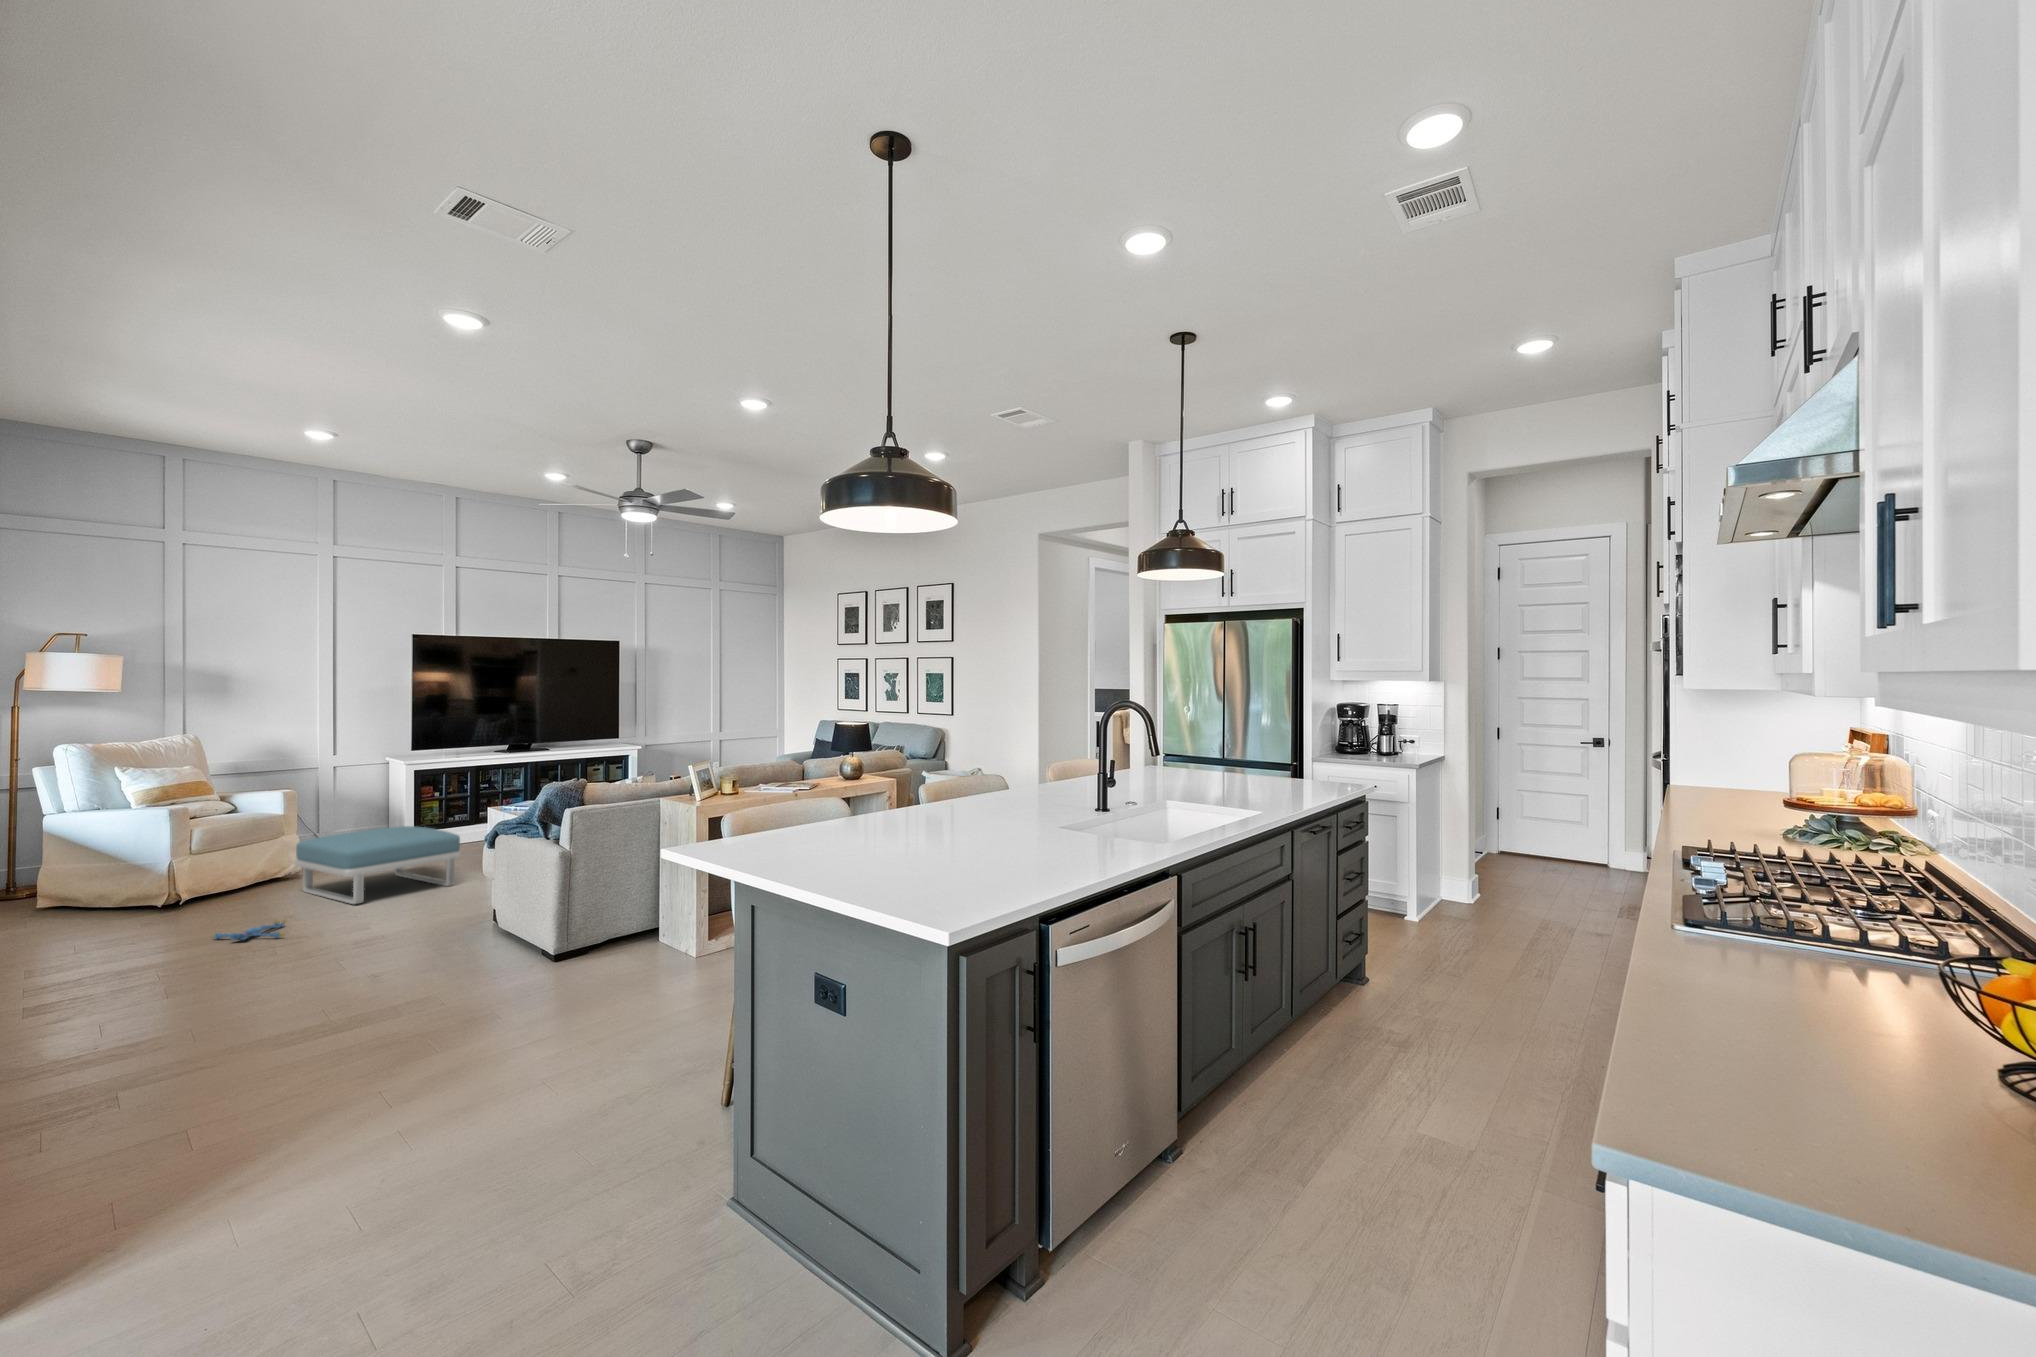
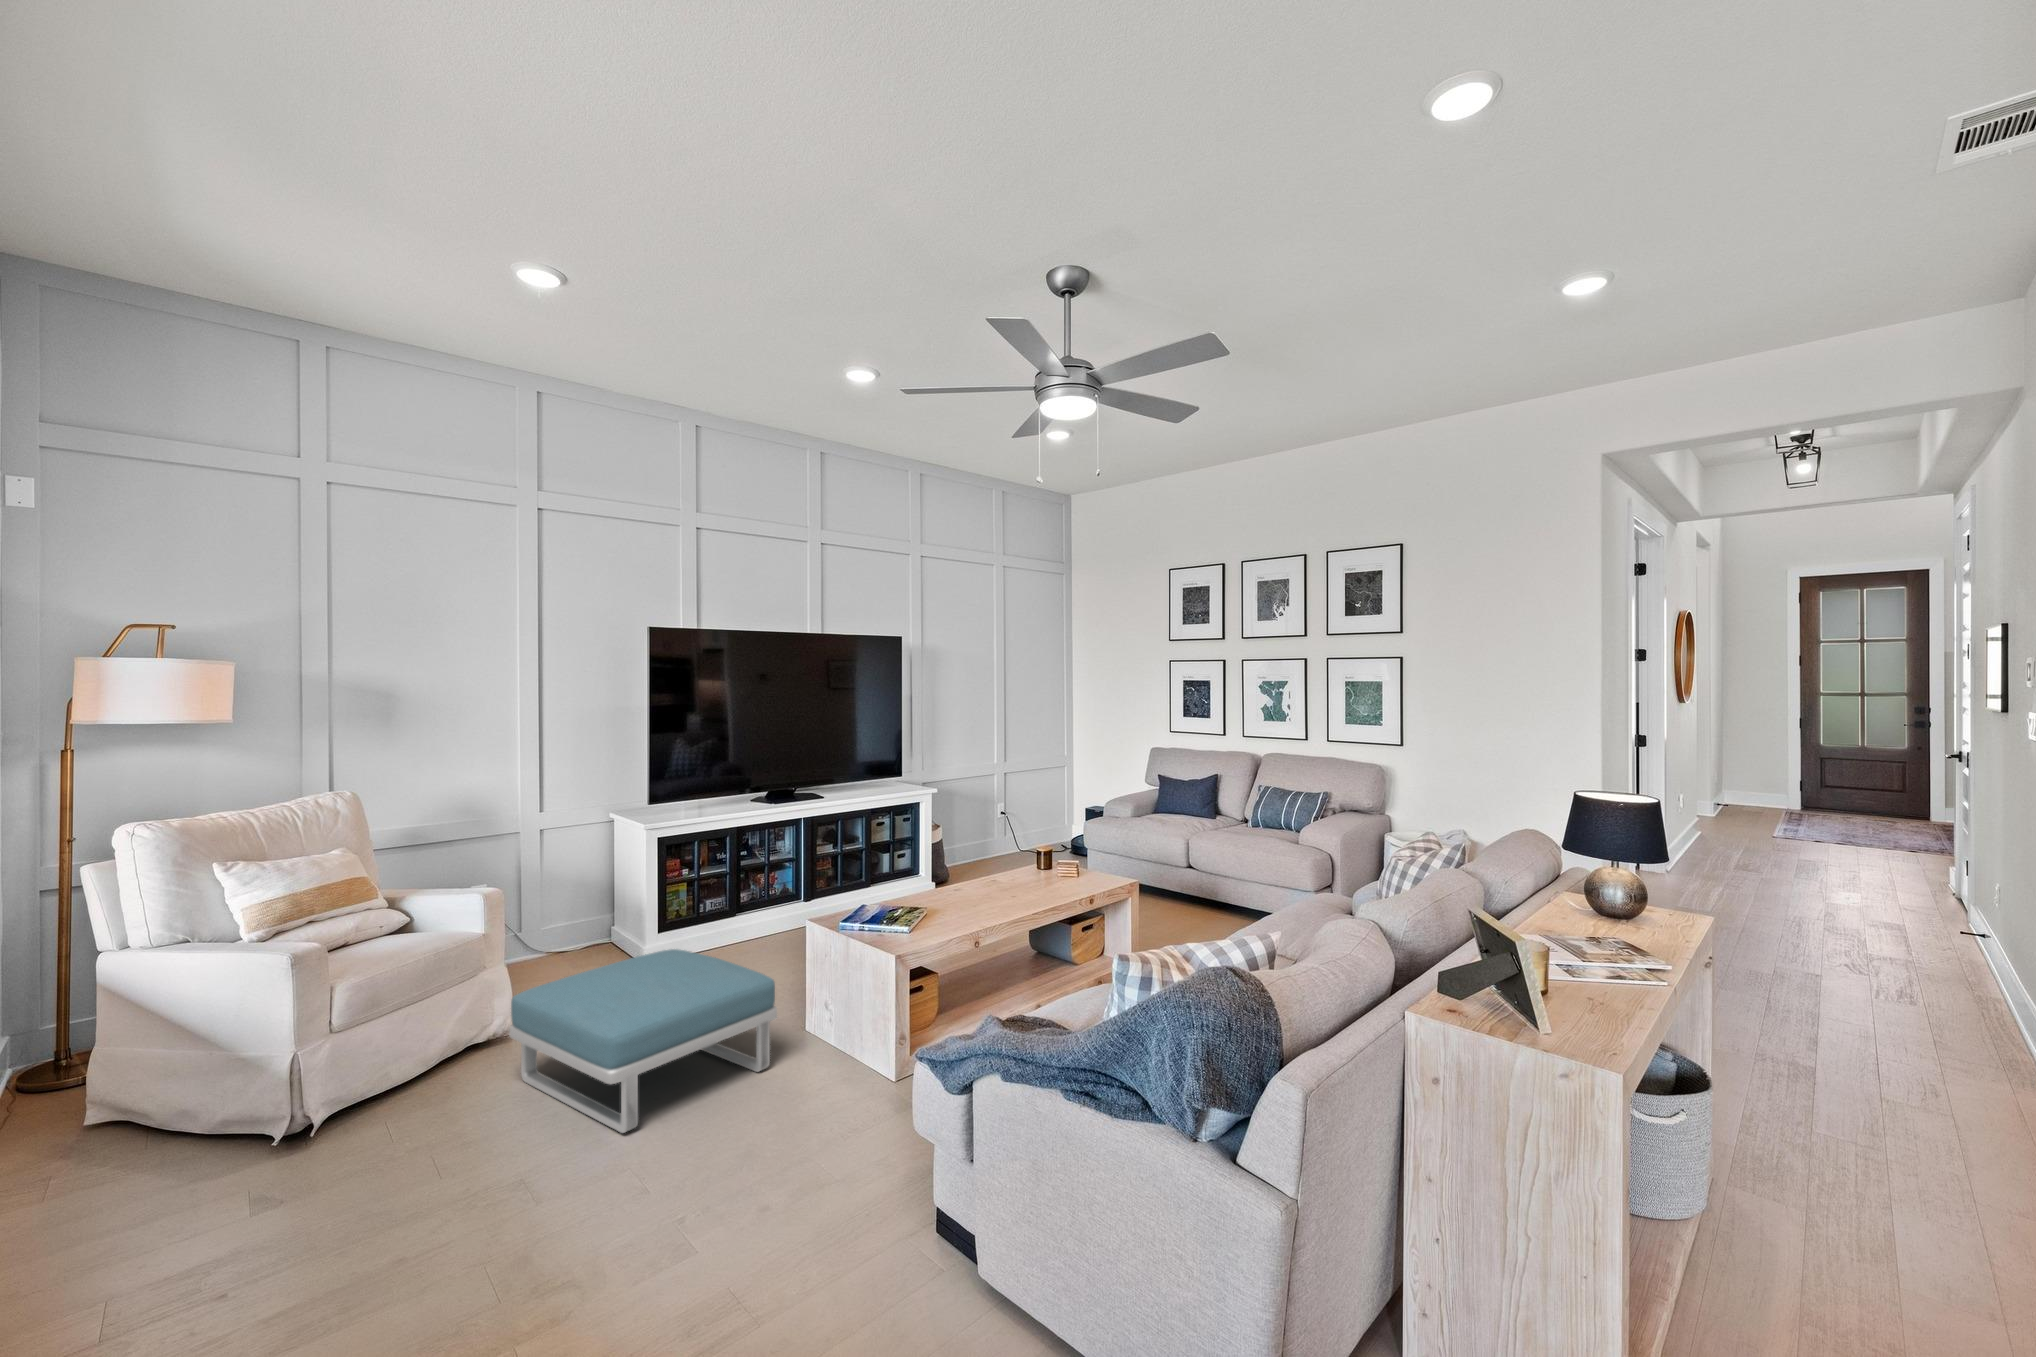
plush toy: present [212,920,286,940] -> none [381,1202,526,1287]

